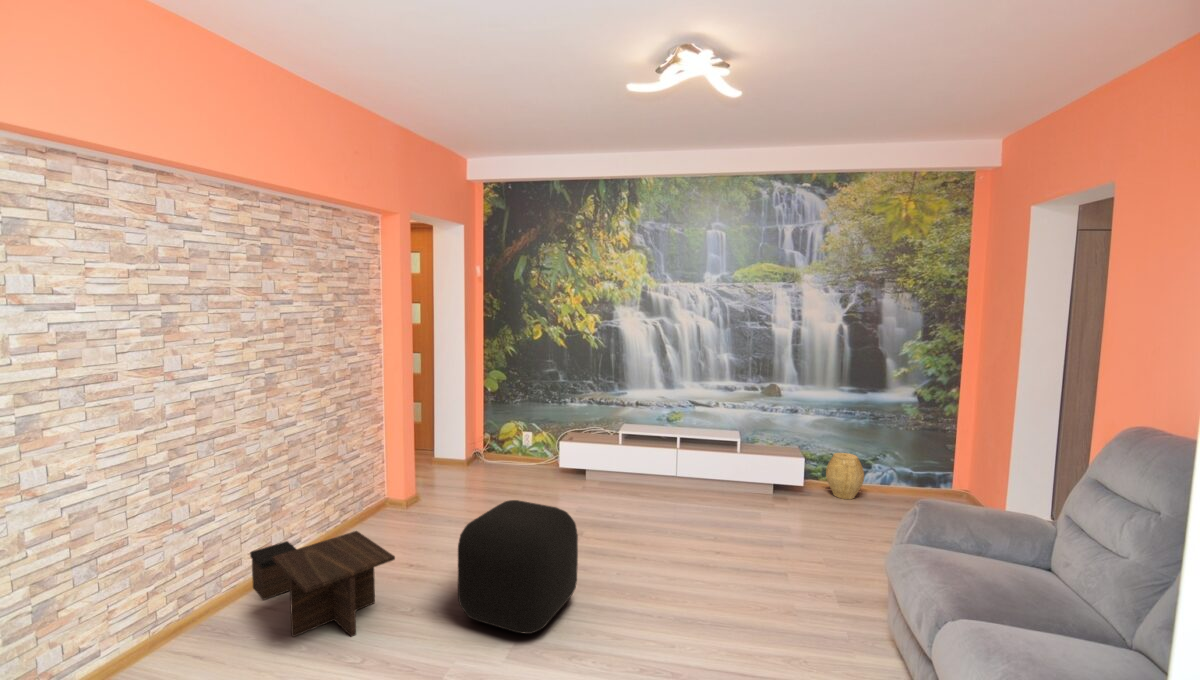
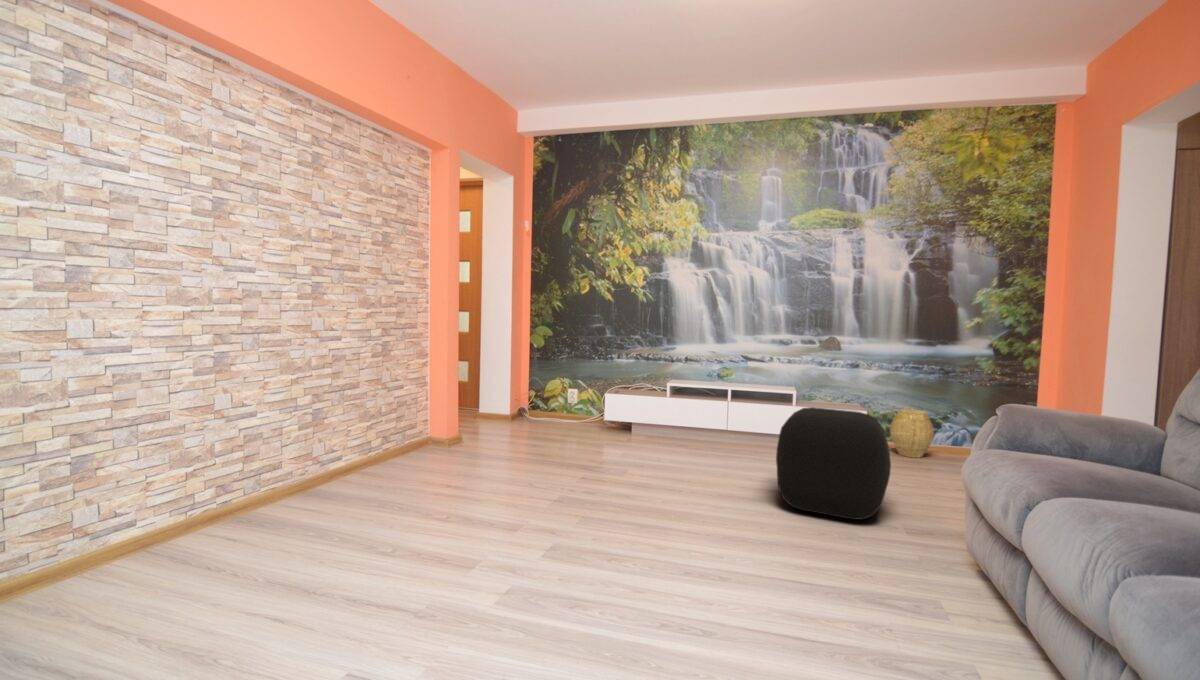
ottoman: present [458,500,578,634] -> present [776,407,891,520]
coffee table: present [250,531,395,637] -> none [292,440,433,534]

